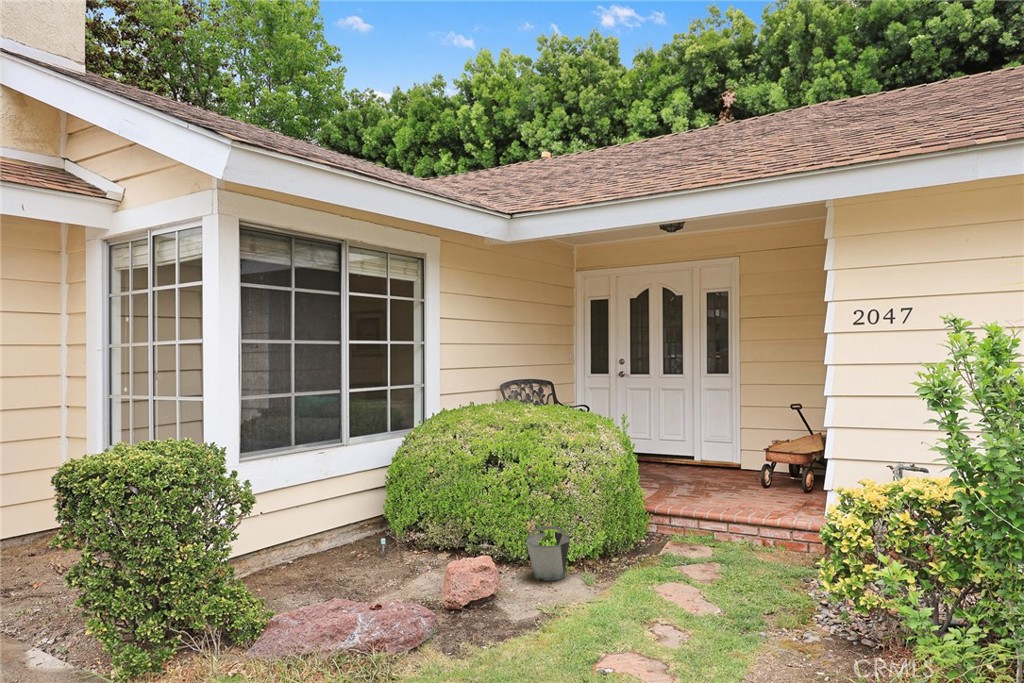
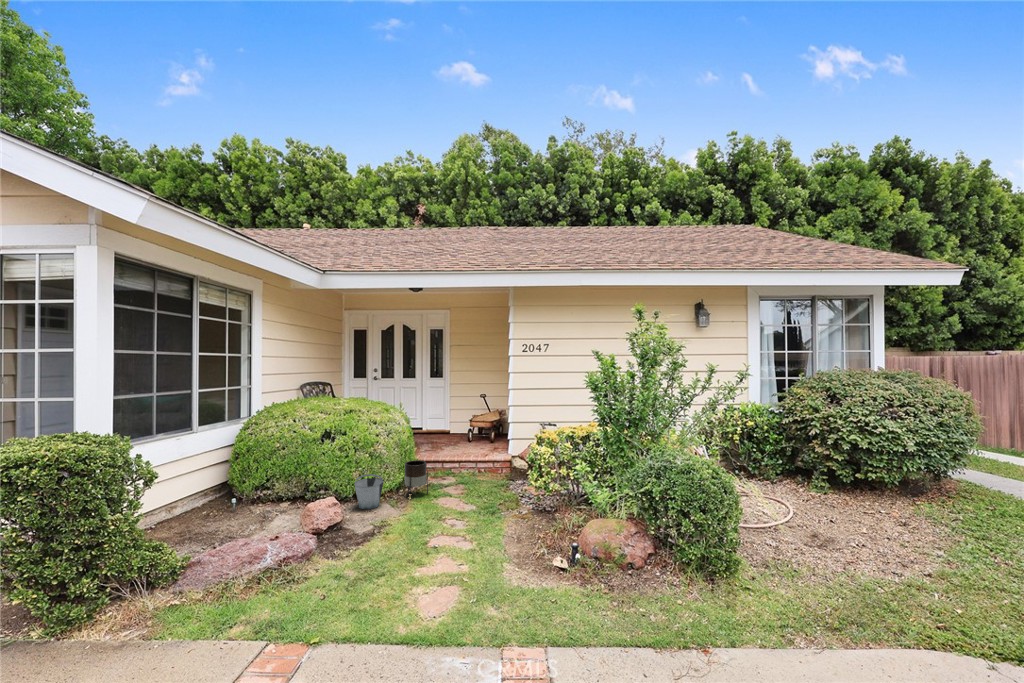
planter: none [613,513,653,575] -> present [405,460,428,494]

